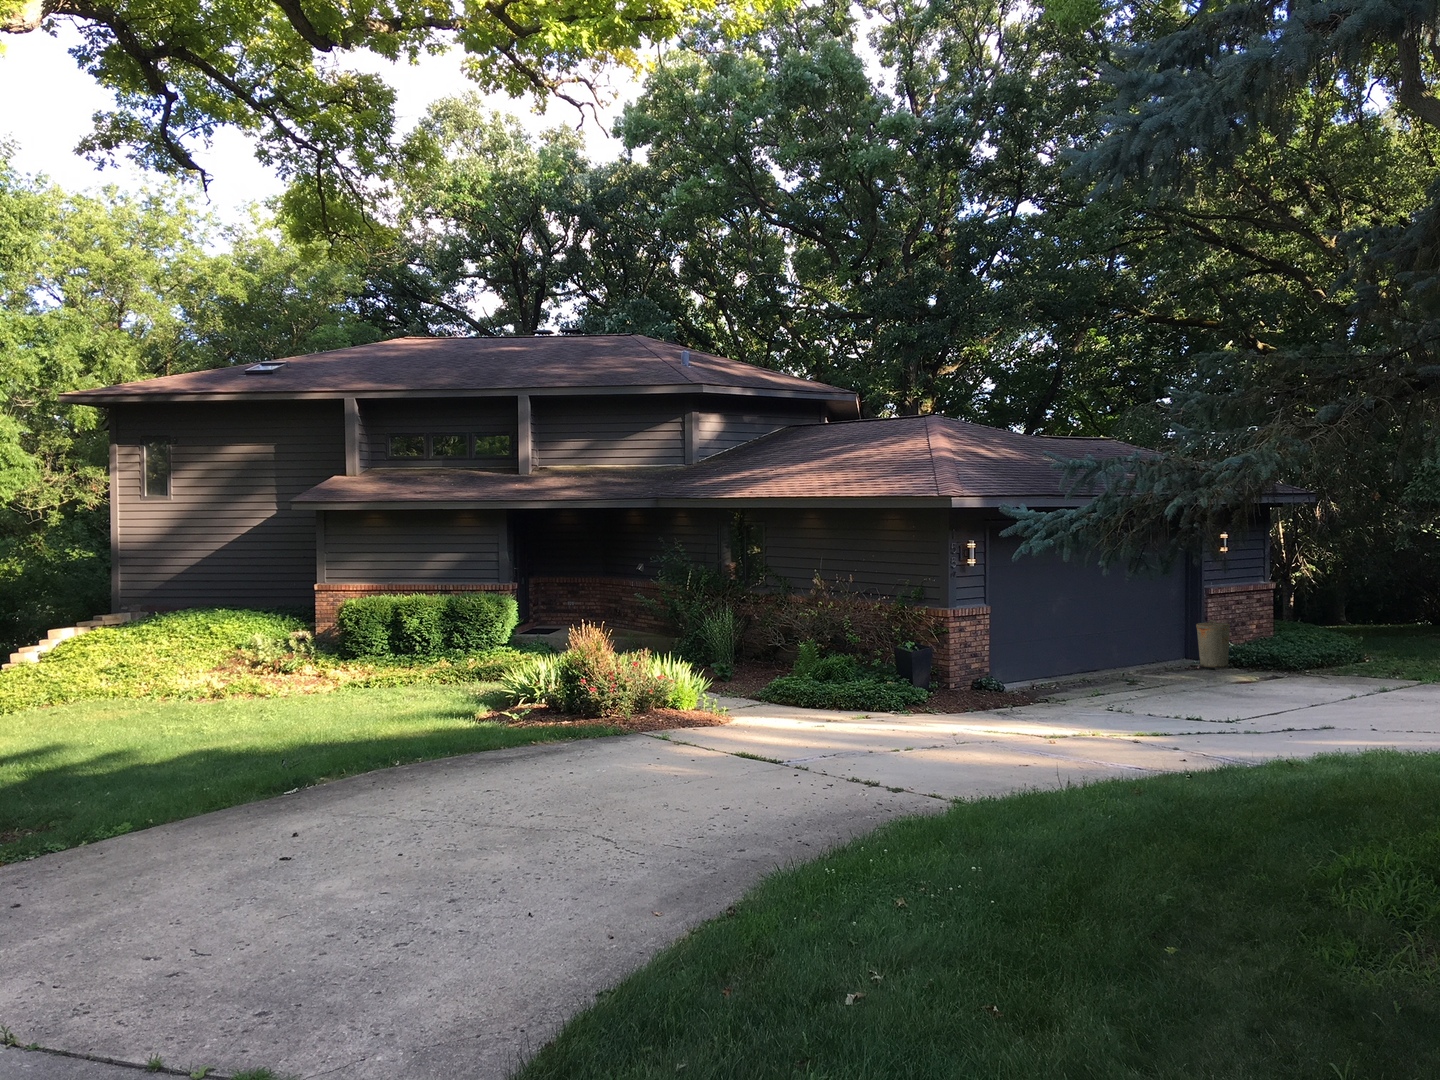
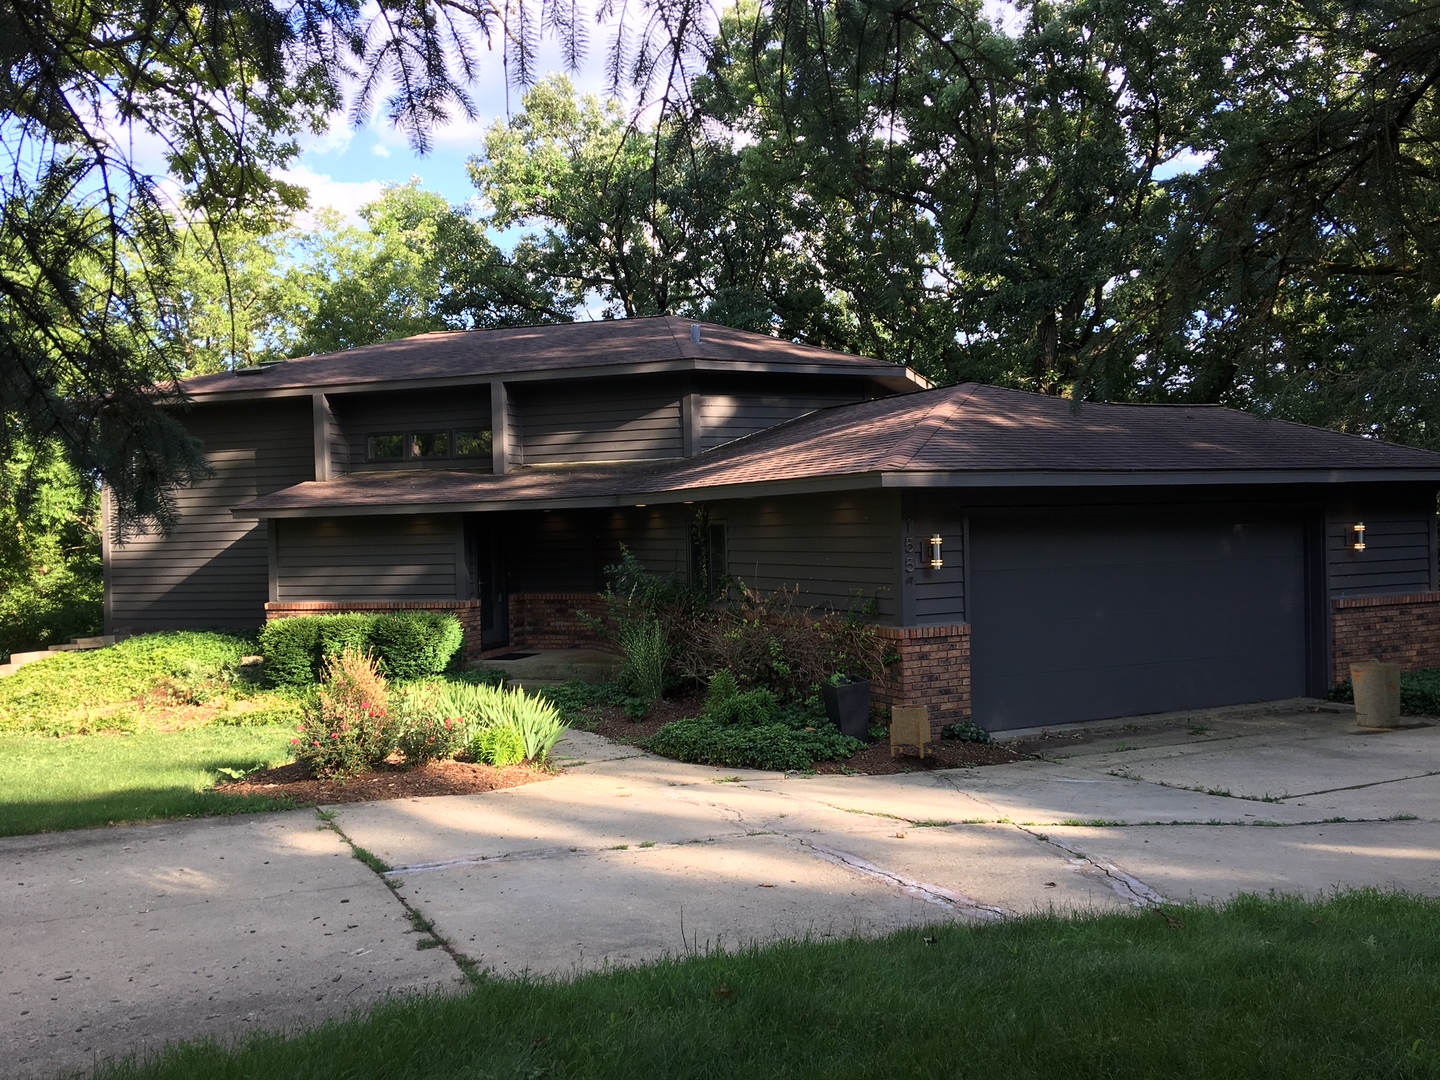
planter: none [947,663,973,701] -> present [890,705,931,758]

